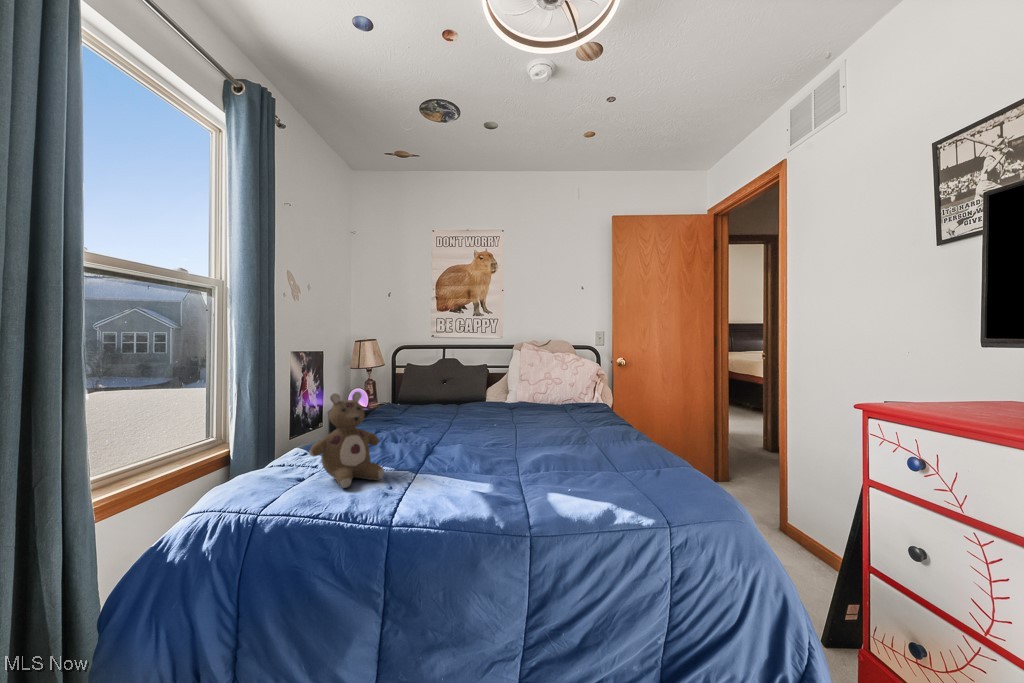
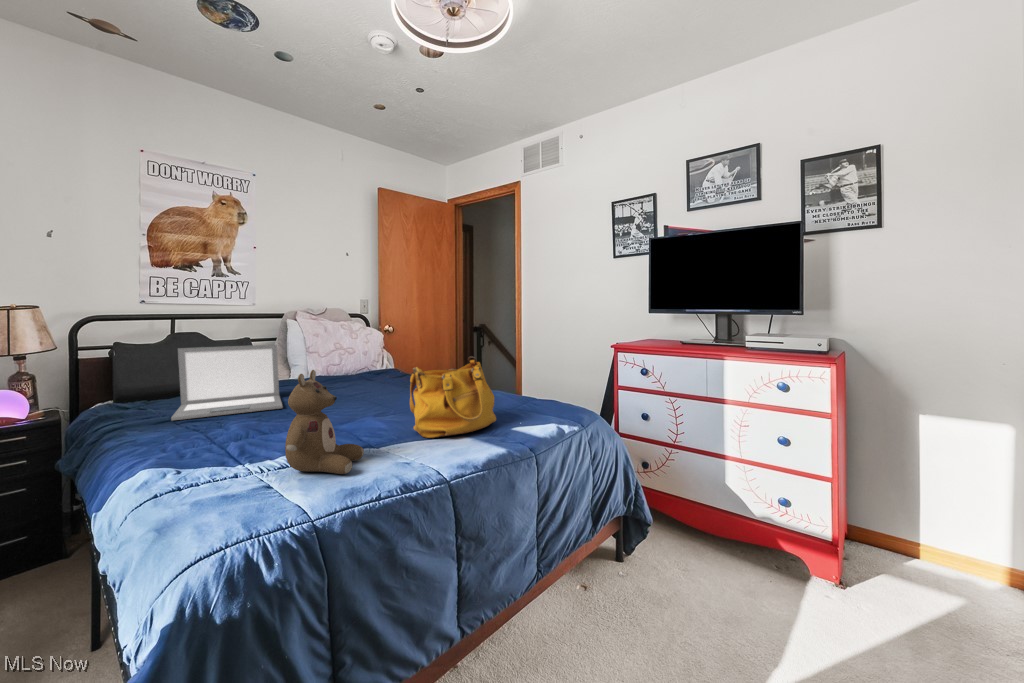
laptop: none [378,370,464,426] -> present [171,345,283,421]
handbag: none [454,395,560,484] -> present [410,357,496,438]

